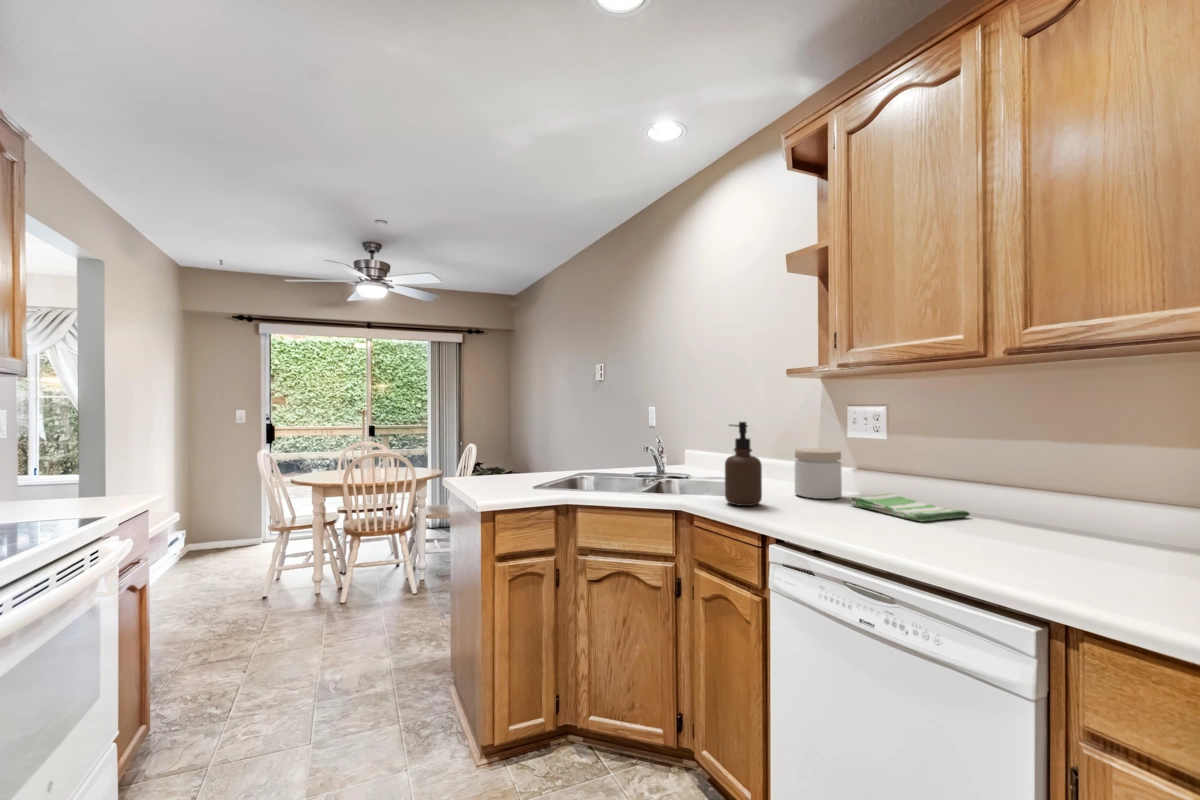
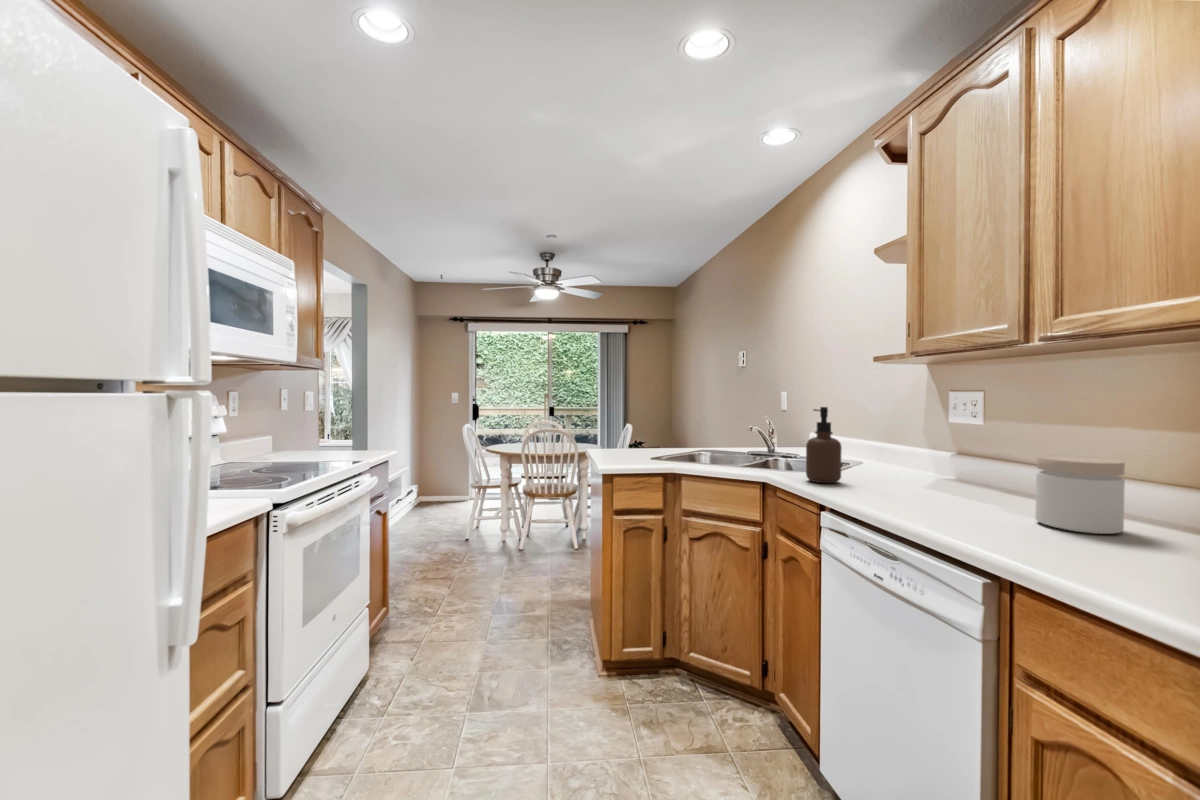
jar: present [795,448,842,499] -> present [1035,455,1125,534]
dish towel: present [850,493,970,522] -> none [932,481,1053,506]

